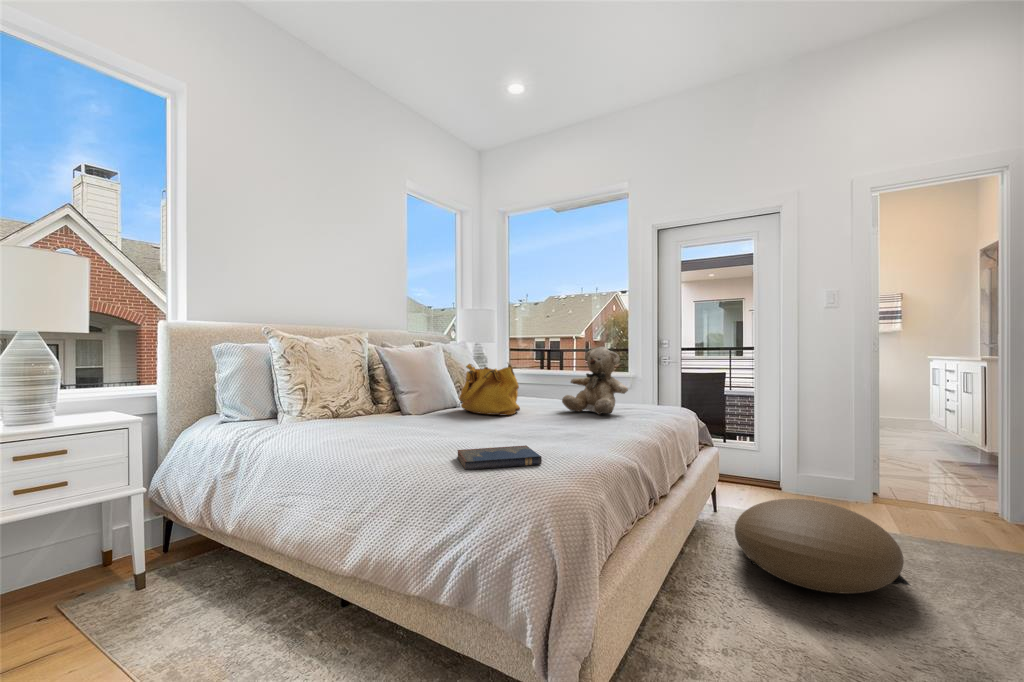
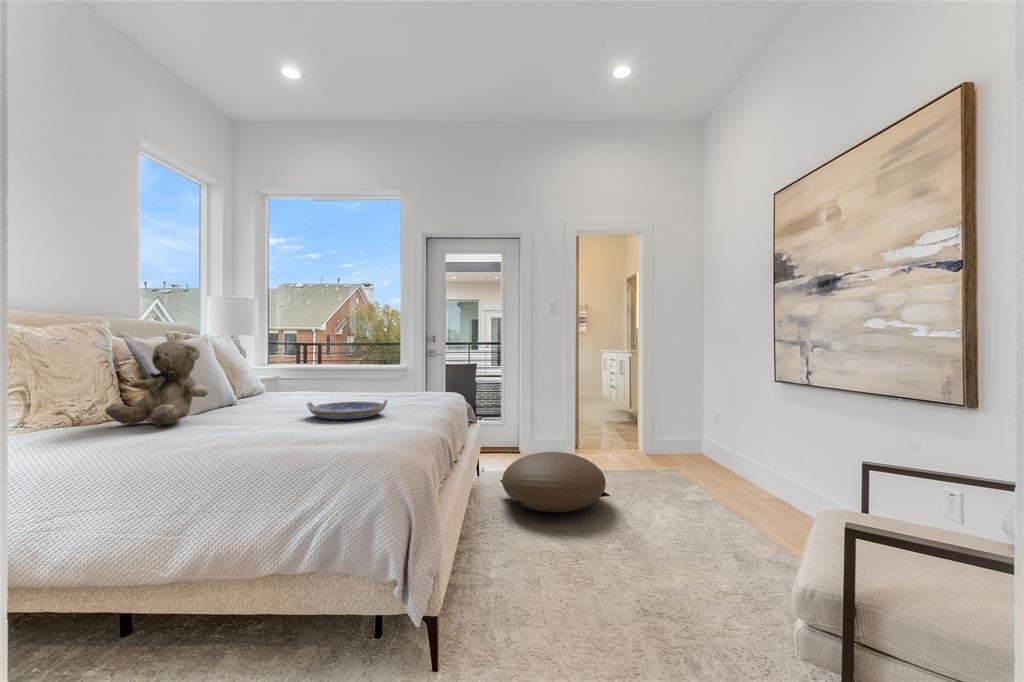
teddy bear: present [562,347,628,415] -> present [105,338,208,427]
handbag: present [459,363,520,415] -> none [247,354,315,408]
serving tray: none [497,413,578,436] -> present [307,400,388,420]
hardcover book: present [457,445,542,470] -> none [292,425,381,449]

